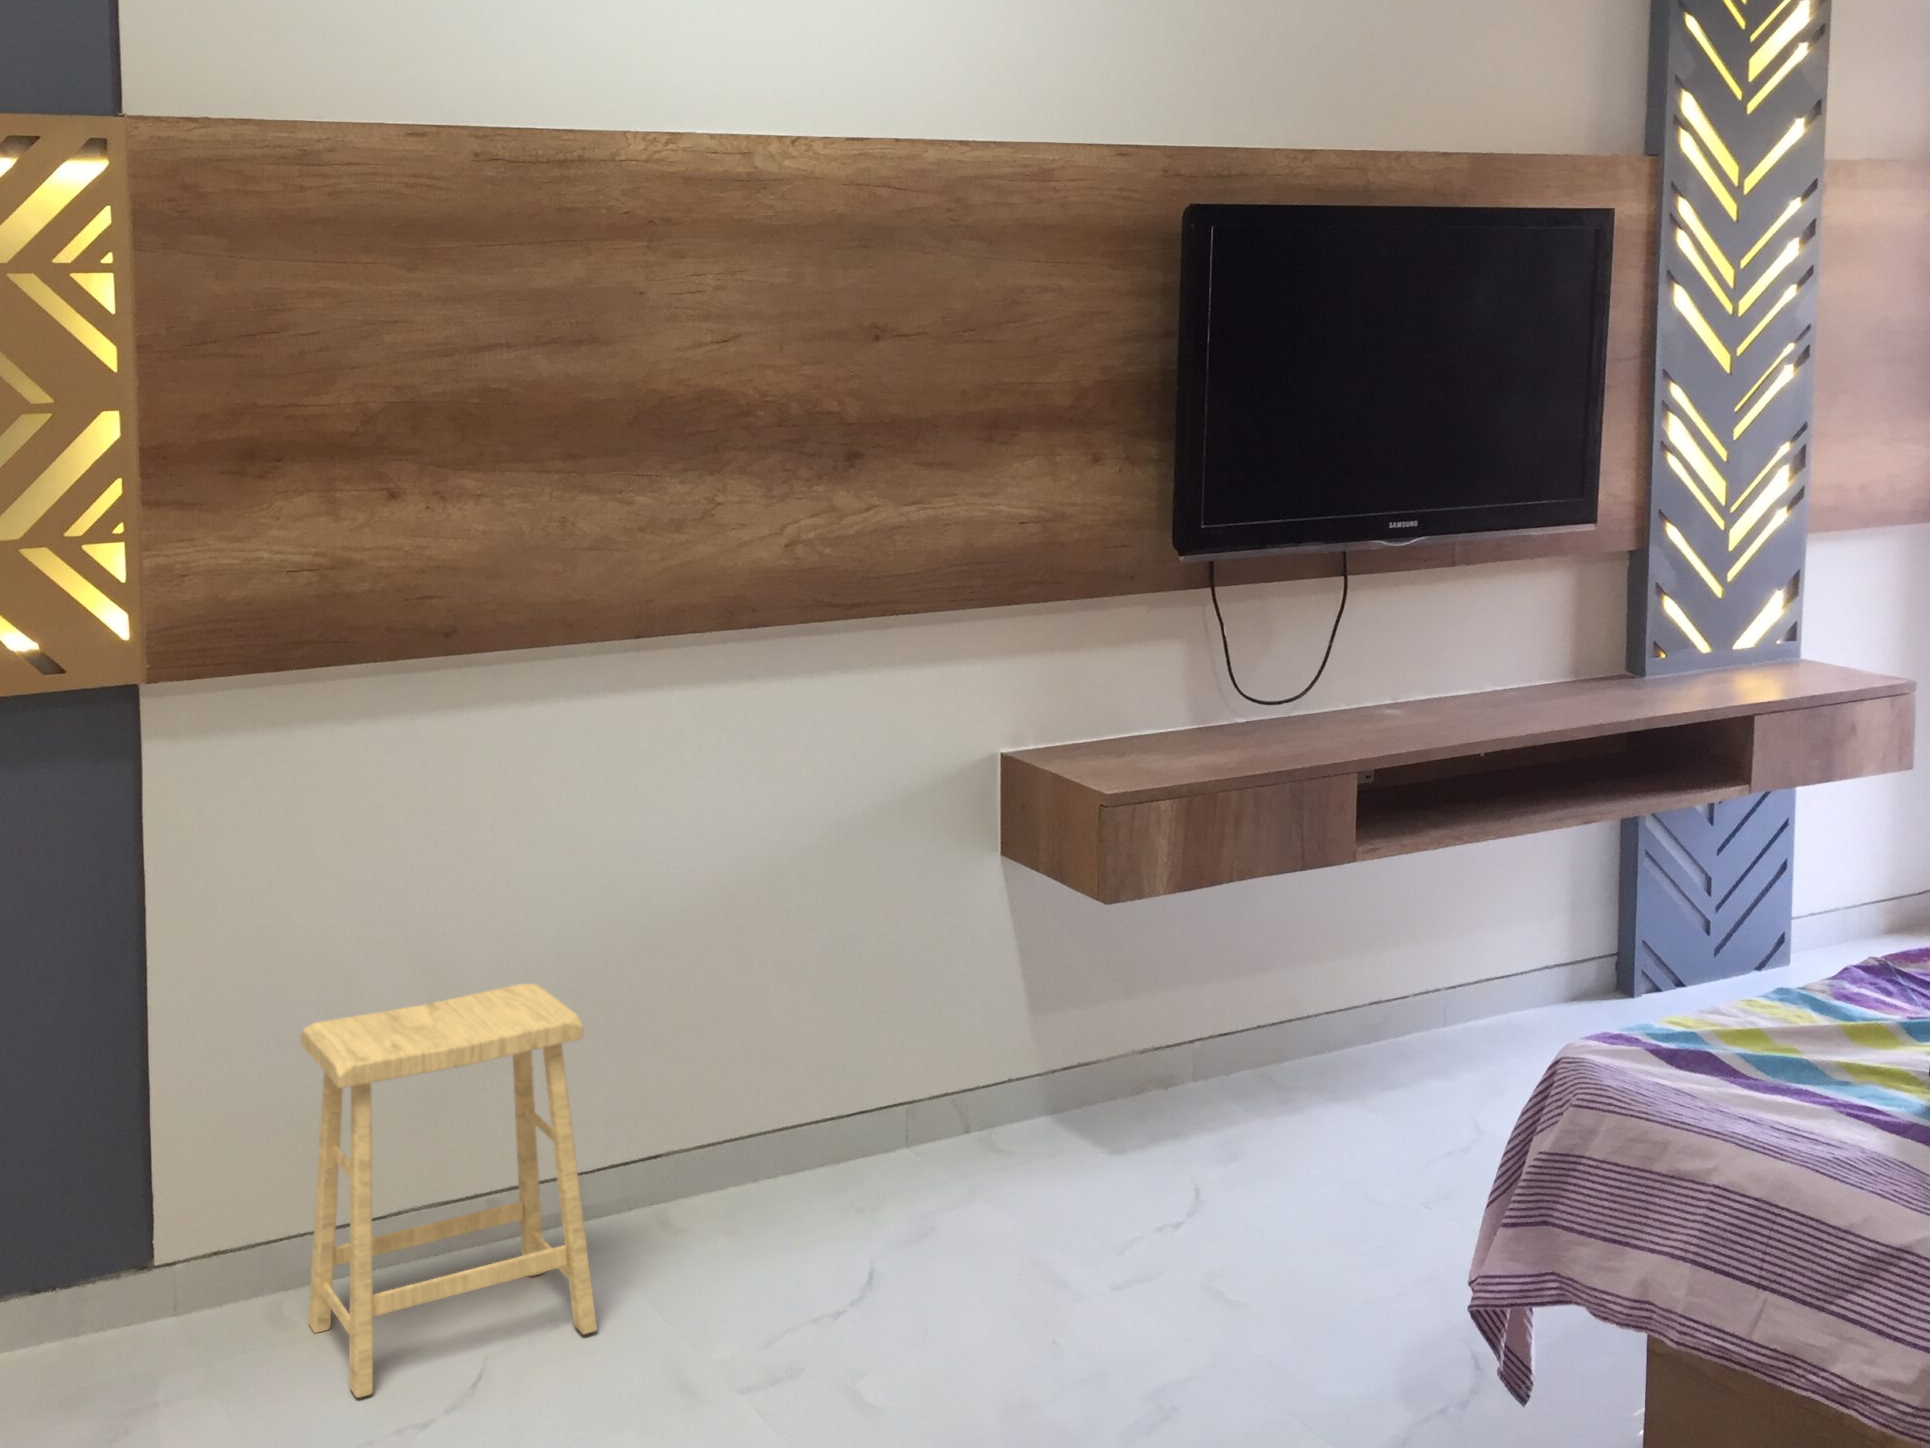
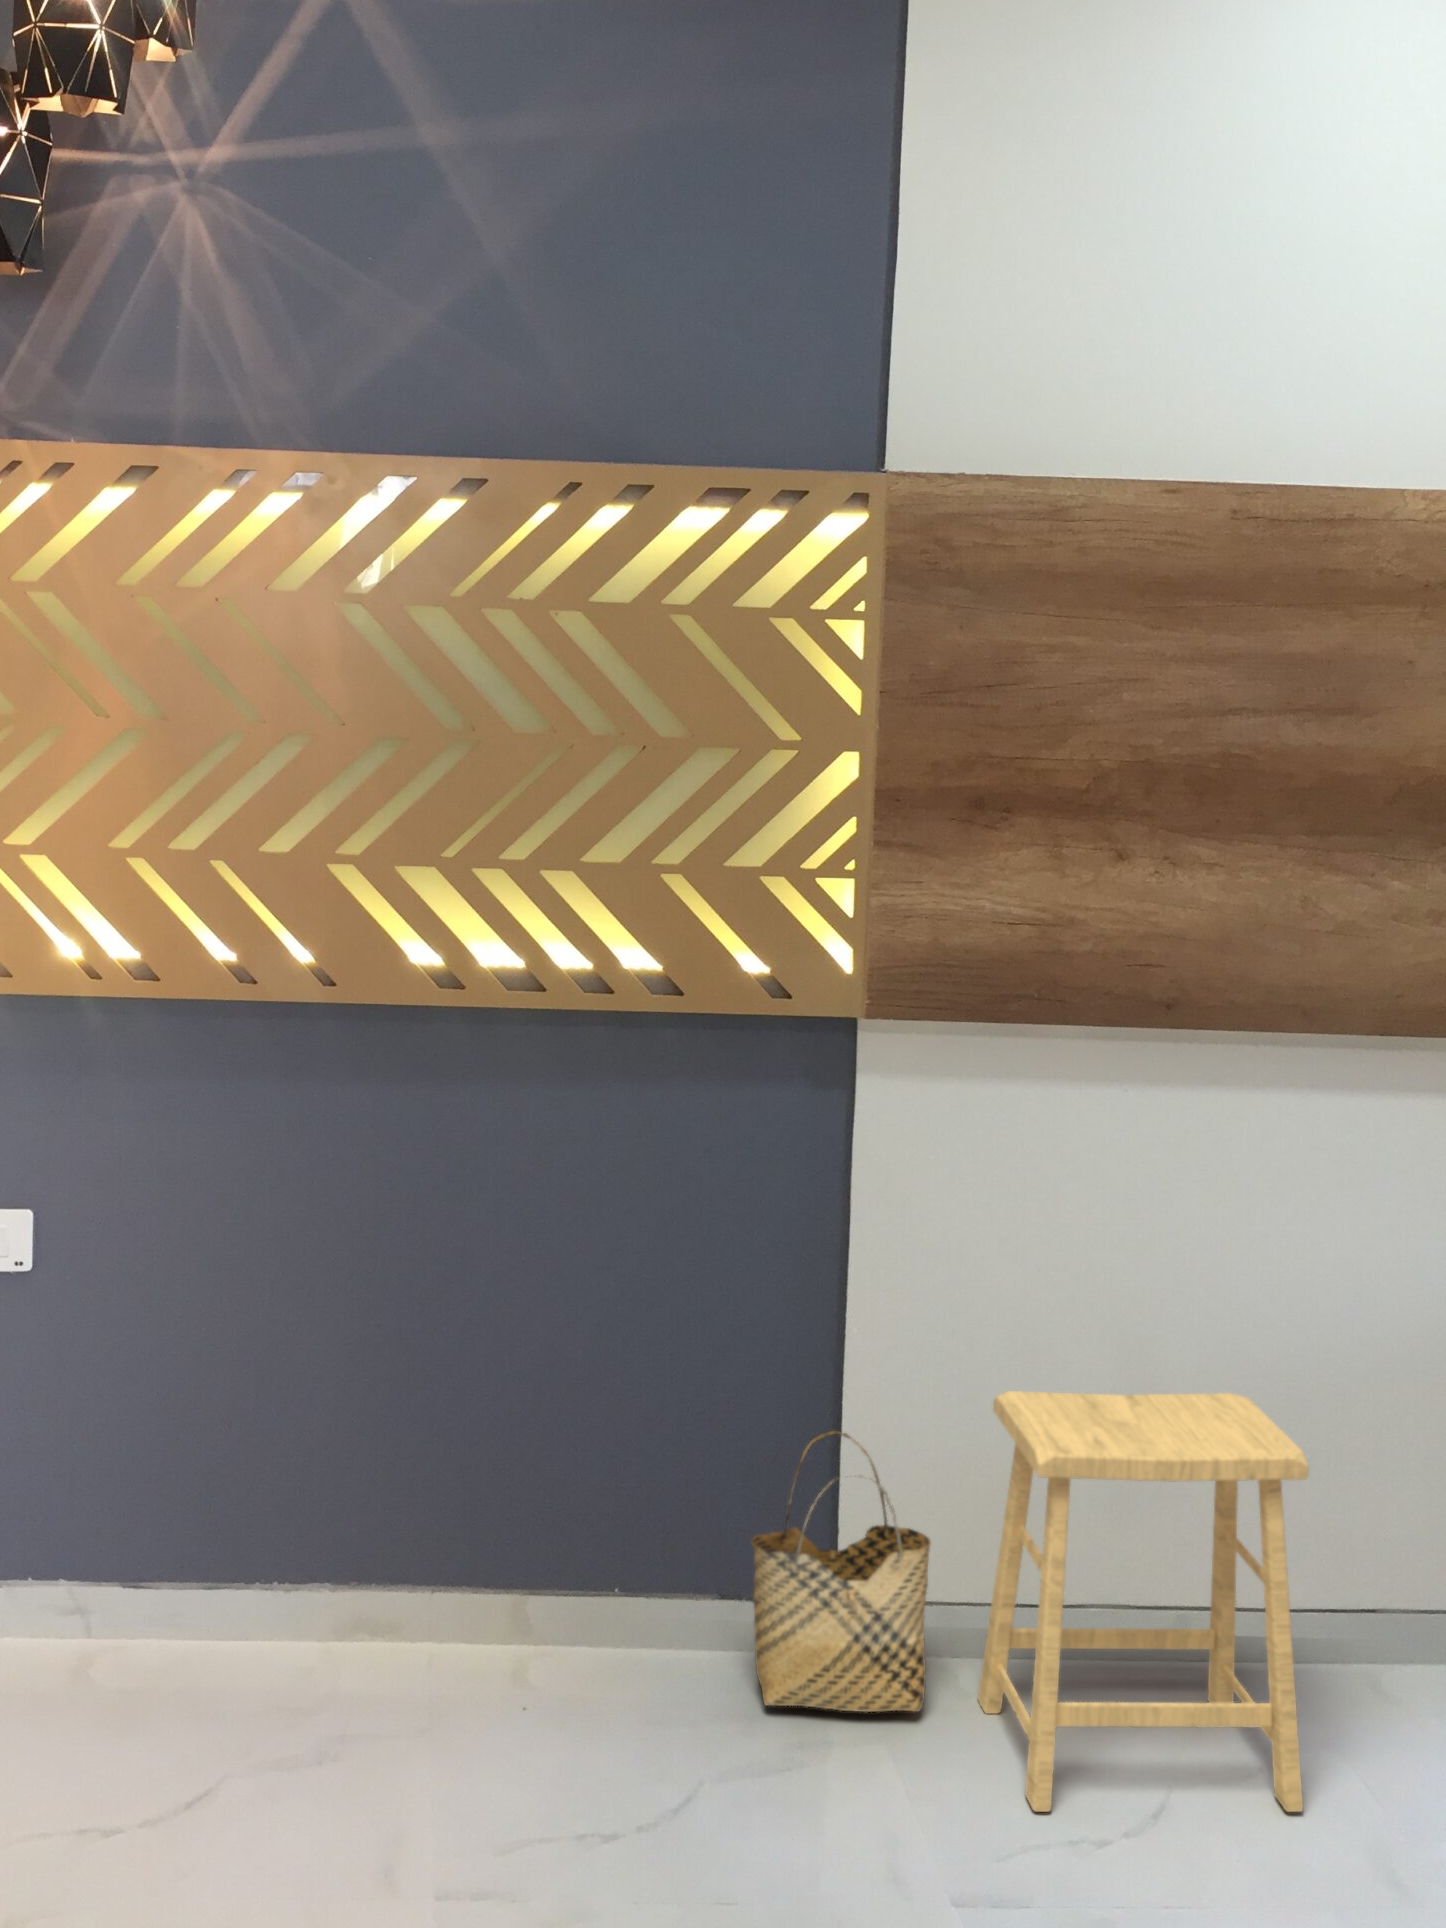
woven basket: none [62,1102,254,1384] -> present [751,1431,931,1712]

